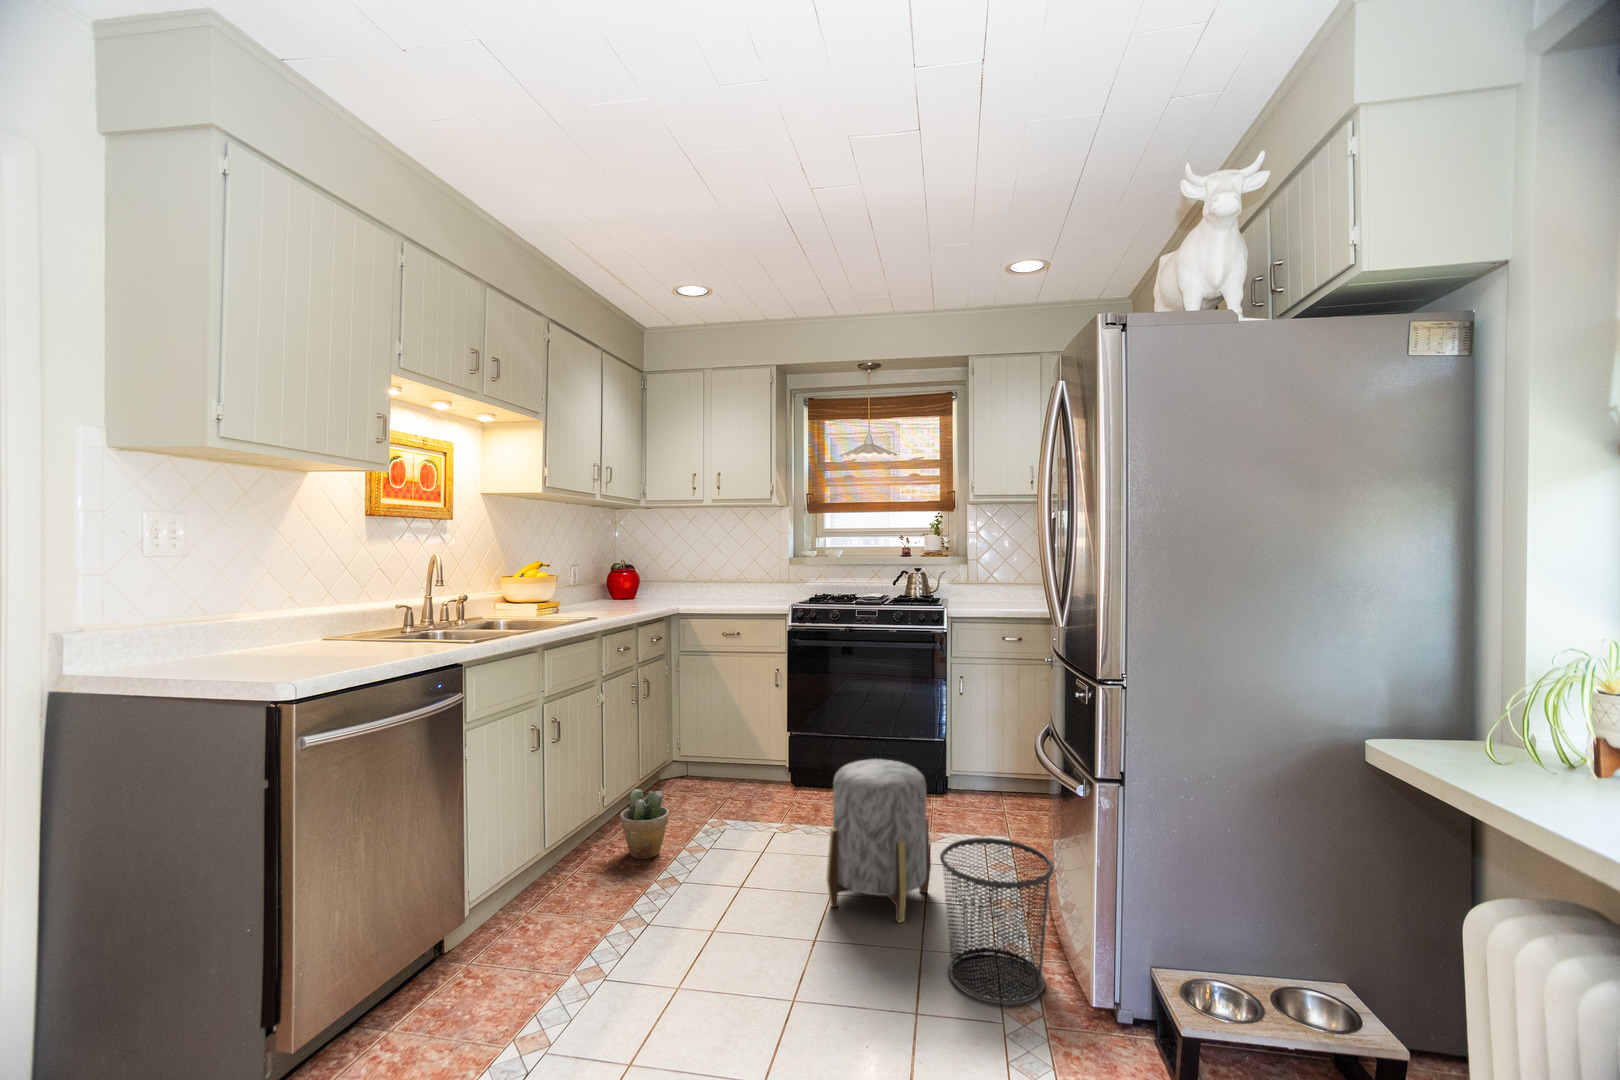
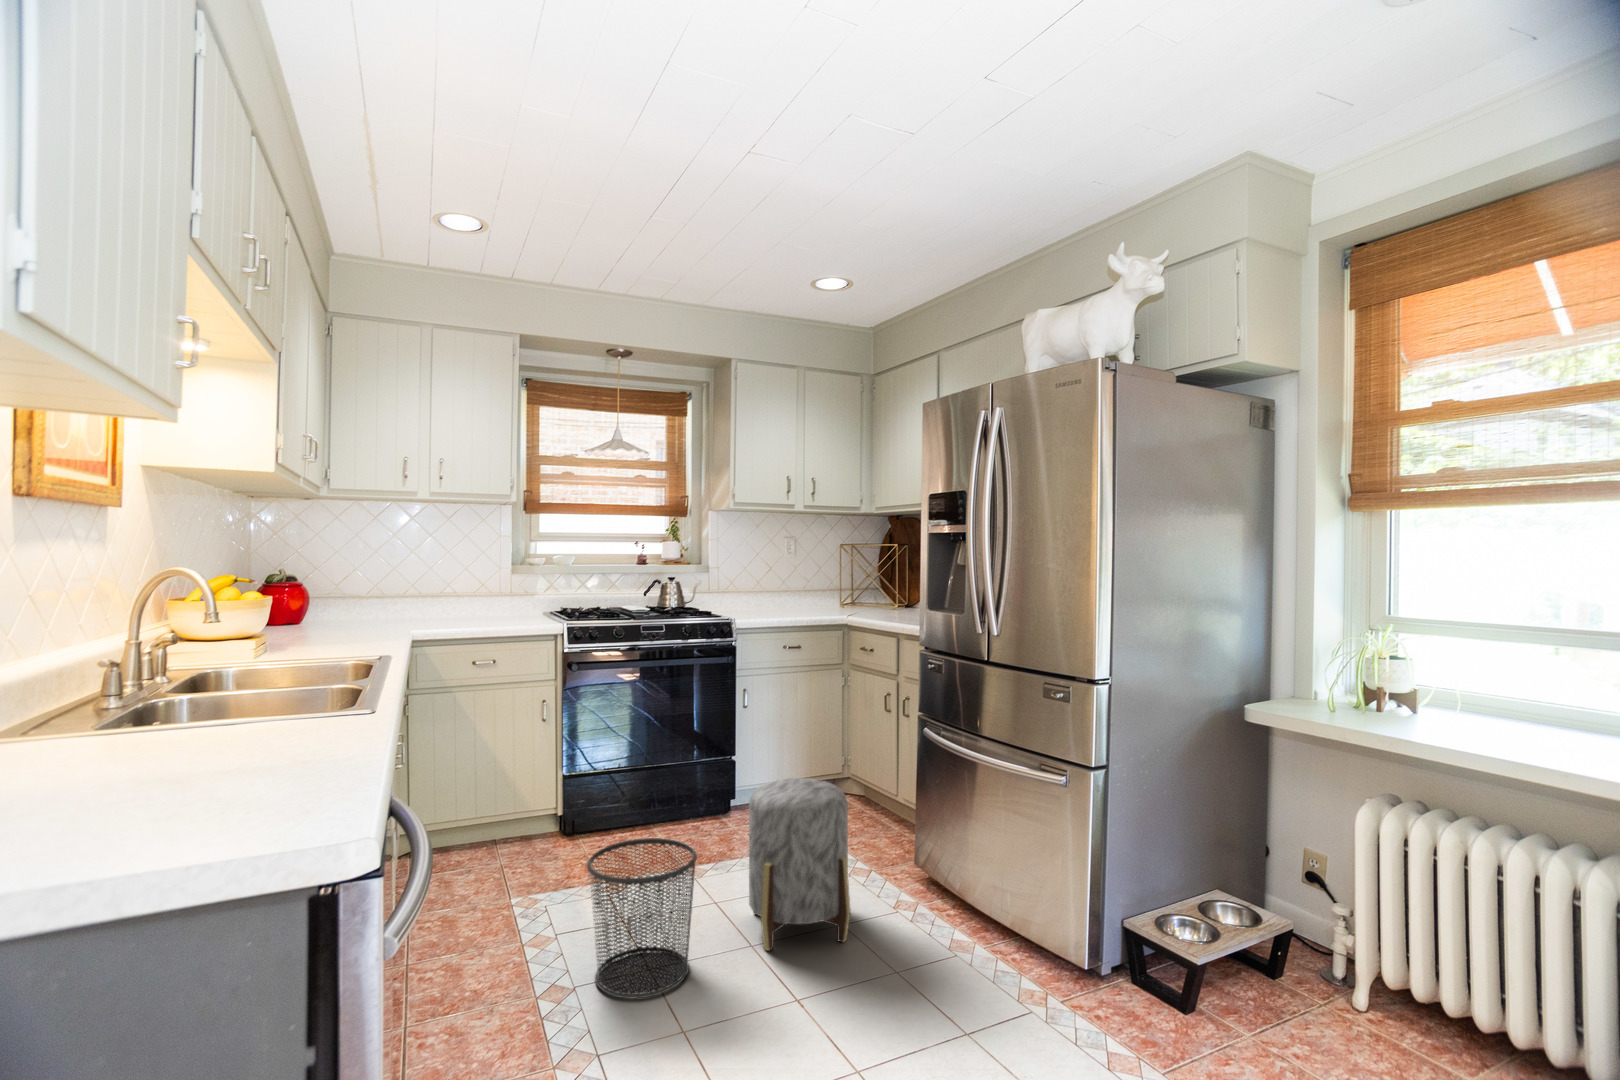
potted plant: present [620,789,669,859] -> none [439,879,509,980]
waste bin: present [940,838,1054,1004] -> present [587,838,697,999]

